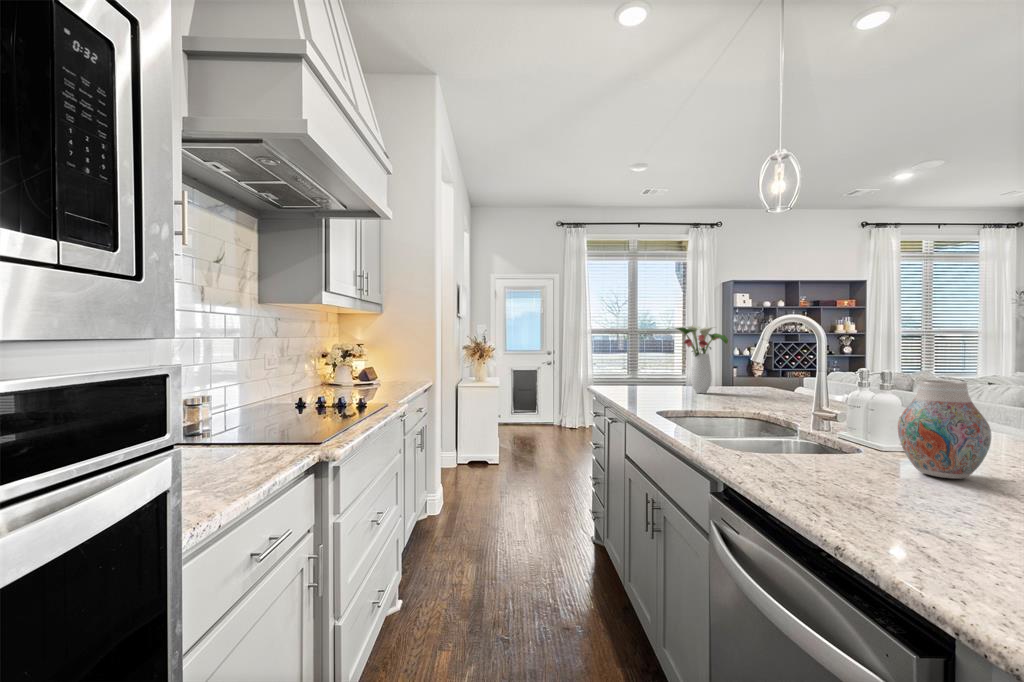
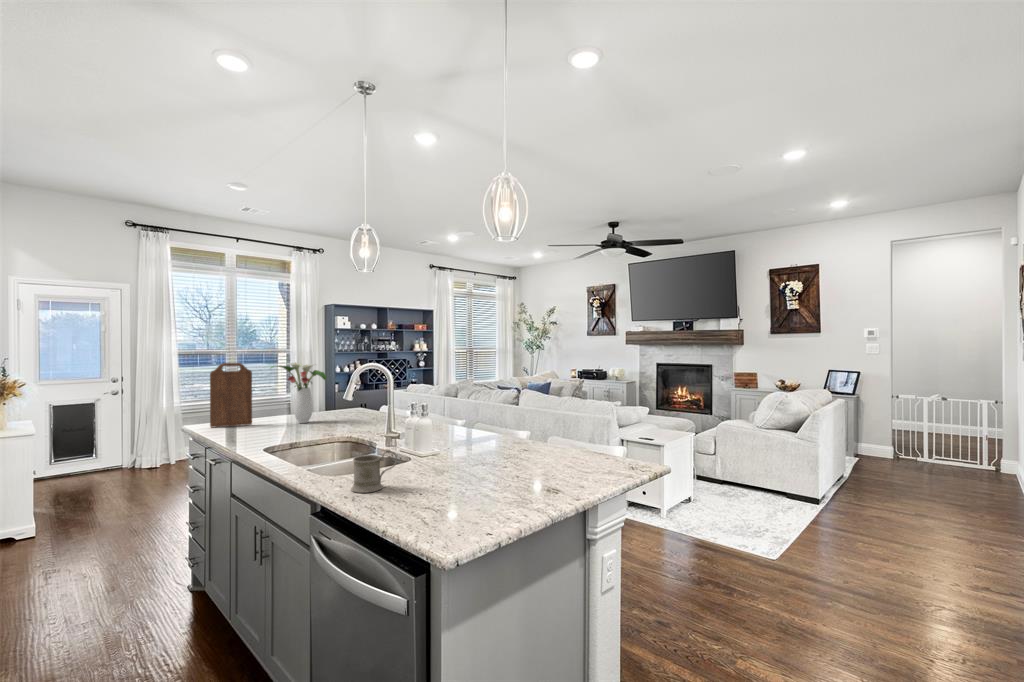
cutting board: none [610,325,648,390] -> present [210,363,252,428]
vase: present [898,380,991,479] -> none [426,415,467,473]
mug: none [769,421,849,481] -> present [351,450,397,493]

